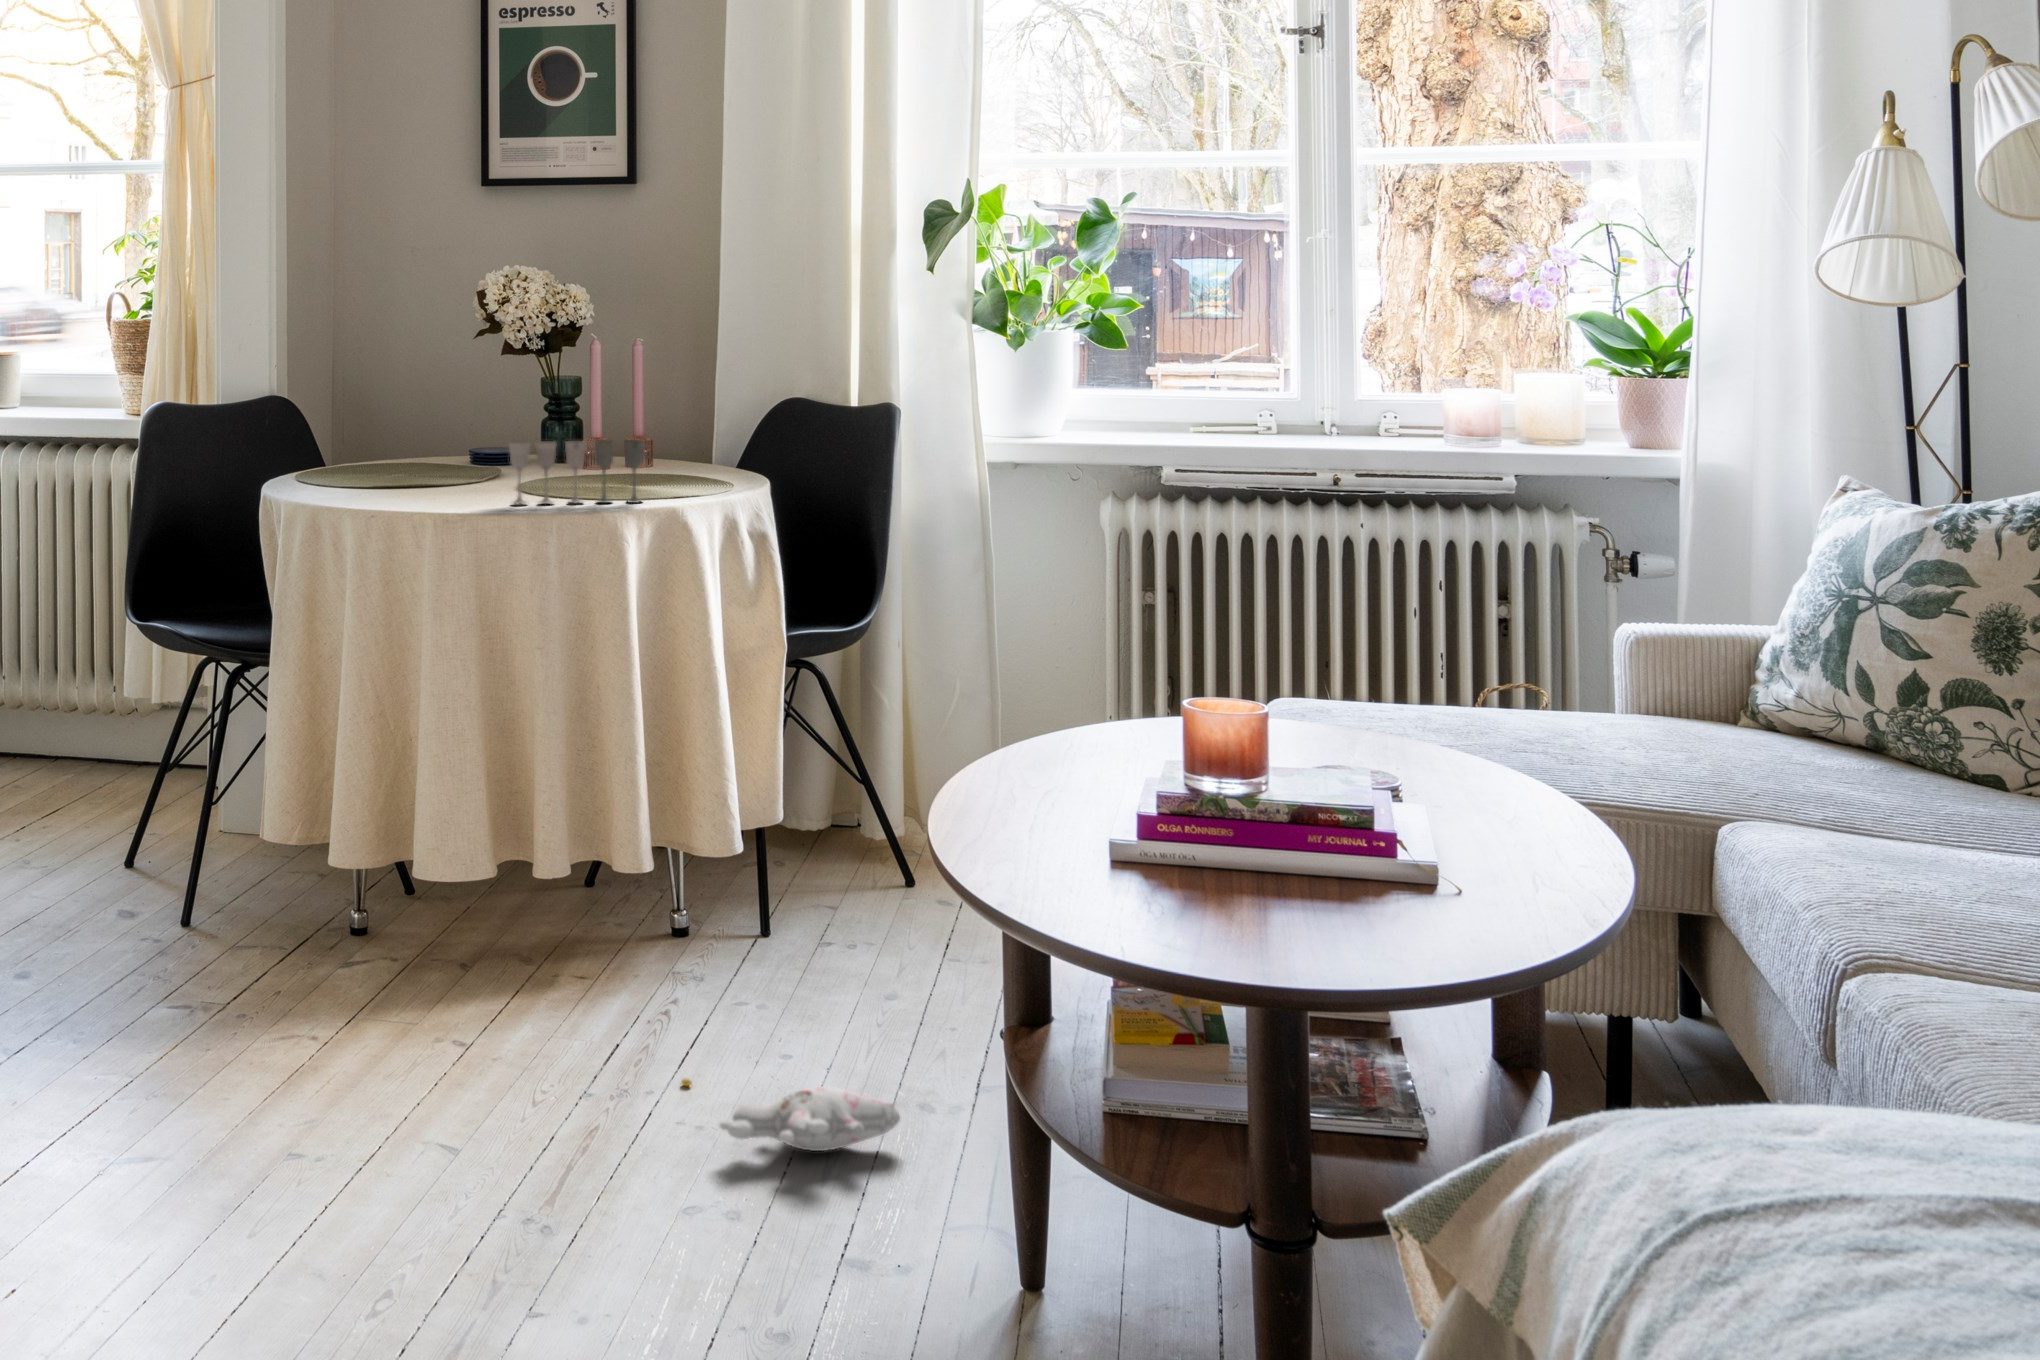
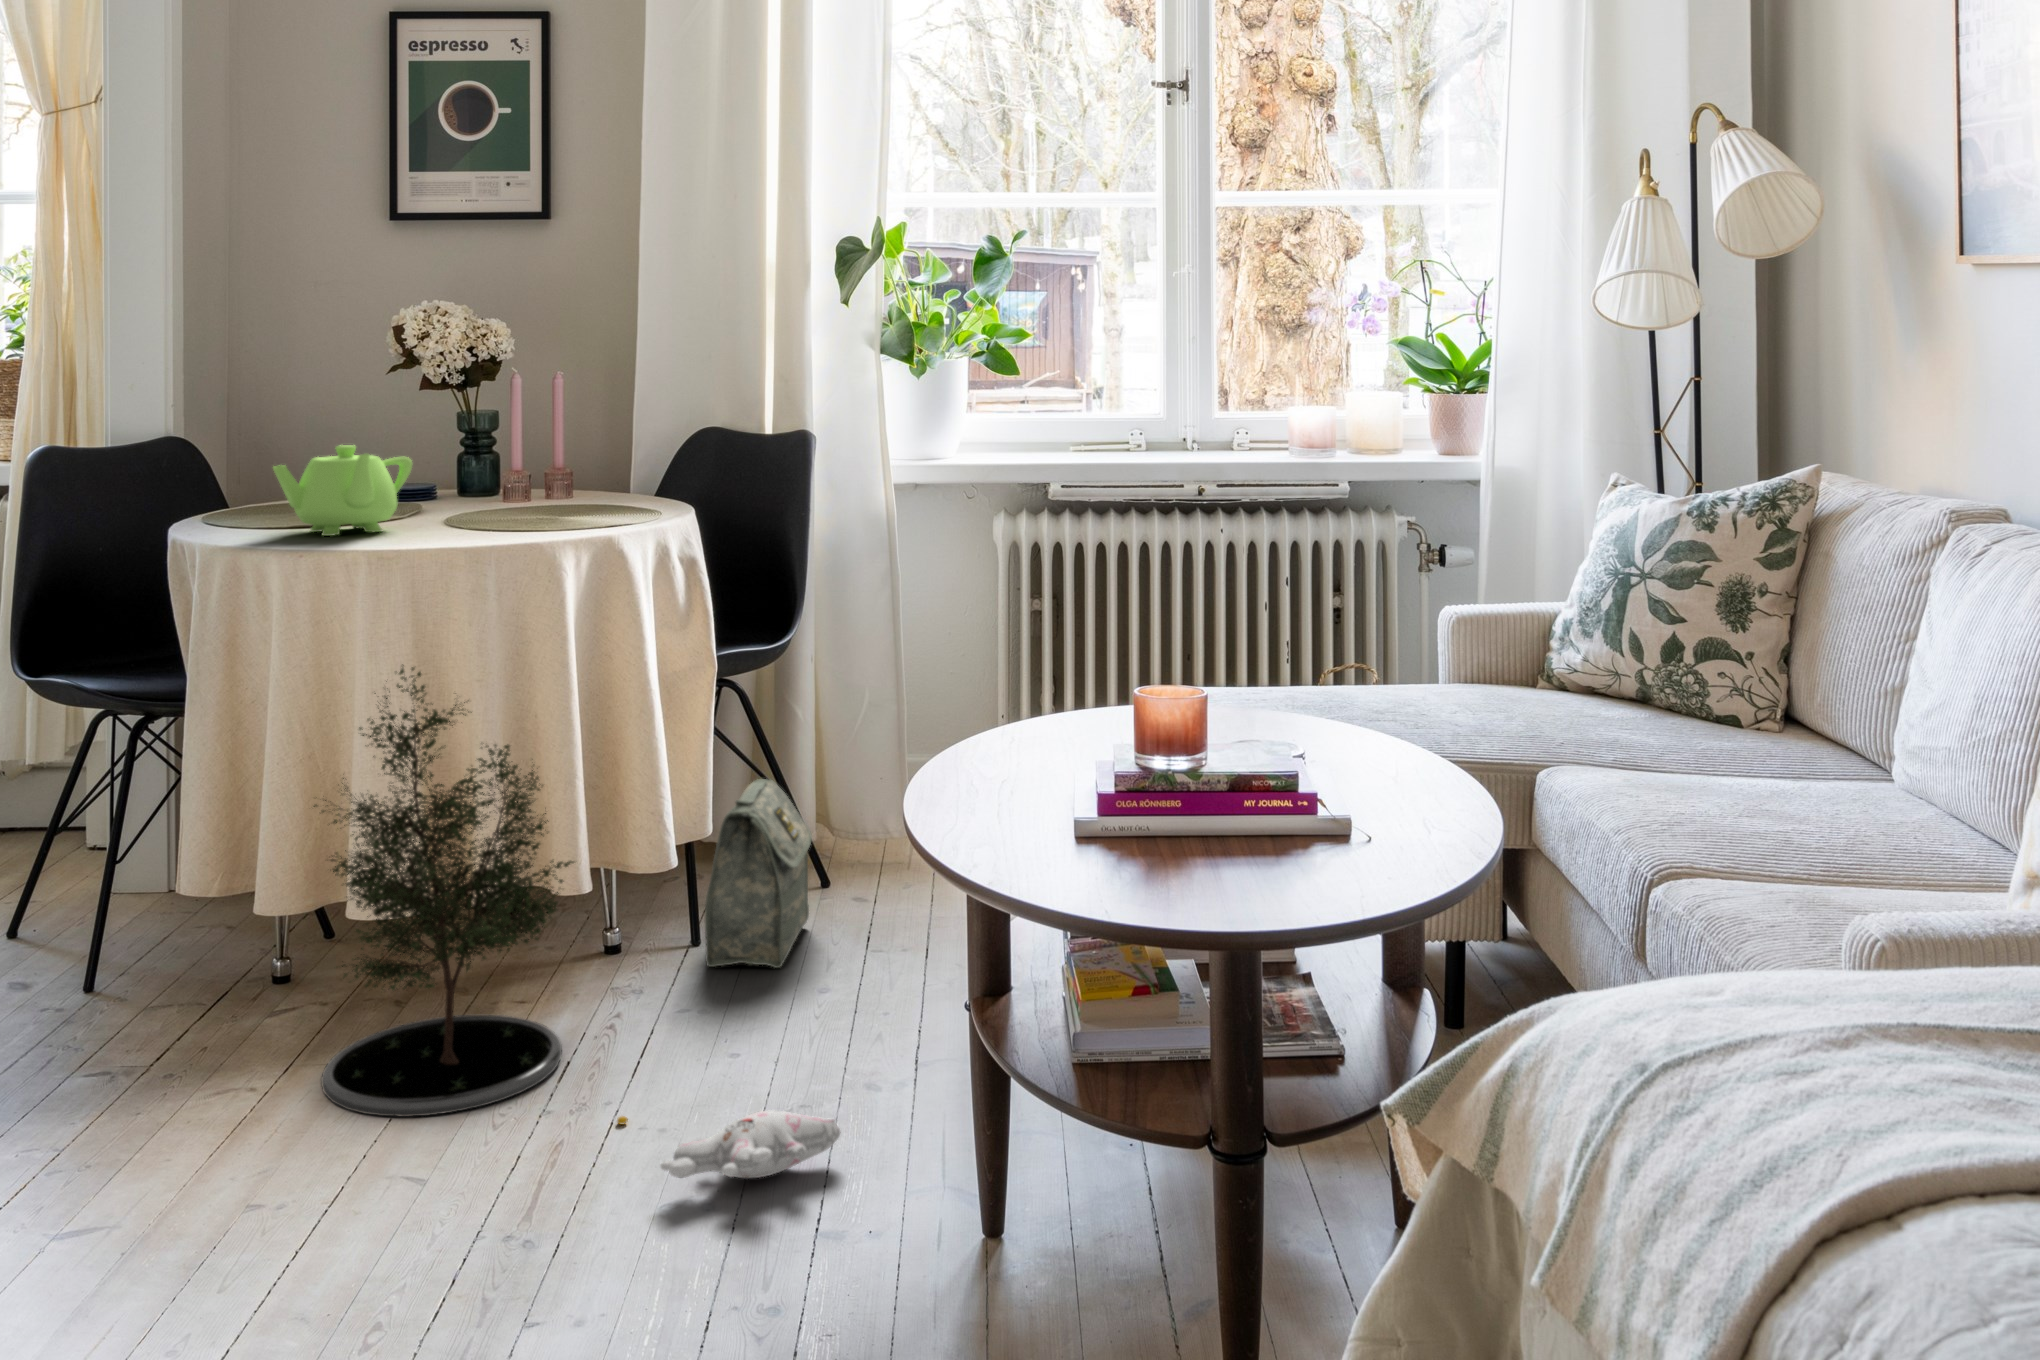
teapot: none [367,408,494,495] -> present [273,445,412,536]
wine glass: present [509,440,644,504] -> none [429,473,572,542]
potted tree: none [398,619,646,1056] -> present [313,665,574,1117]
bag: none [775,766,888,960] -> present [704,779,812,968]

